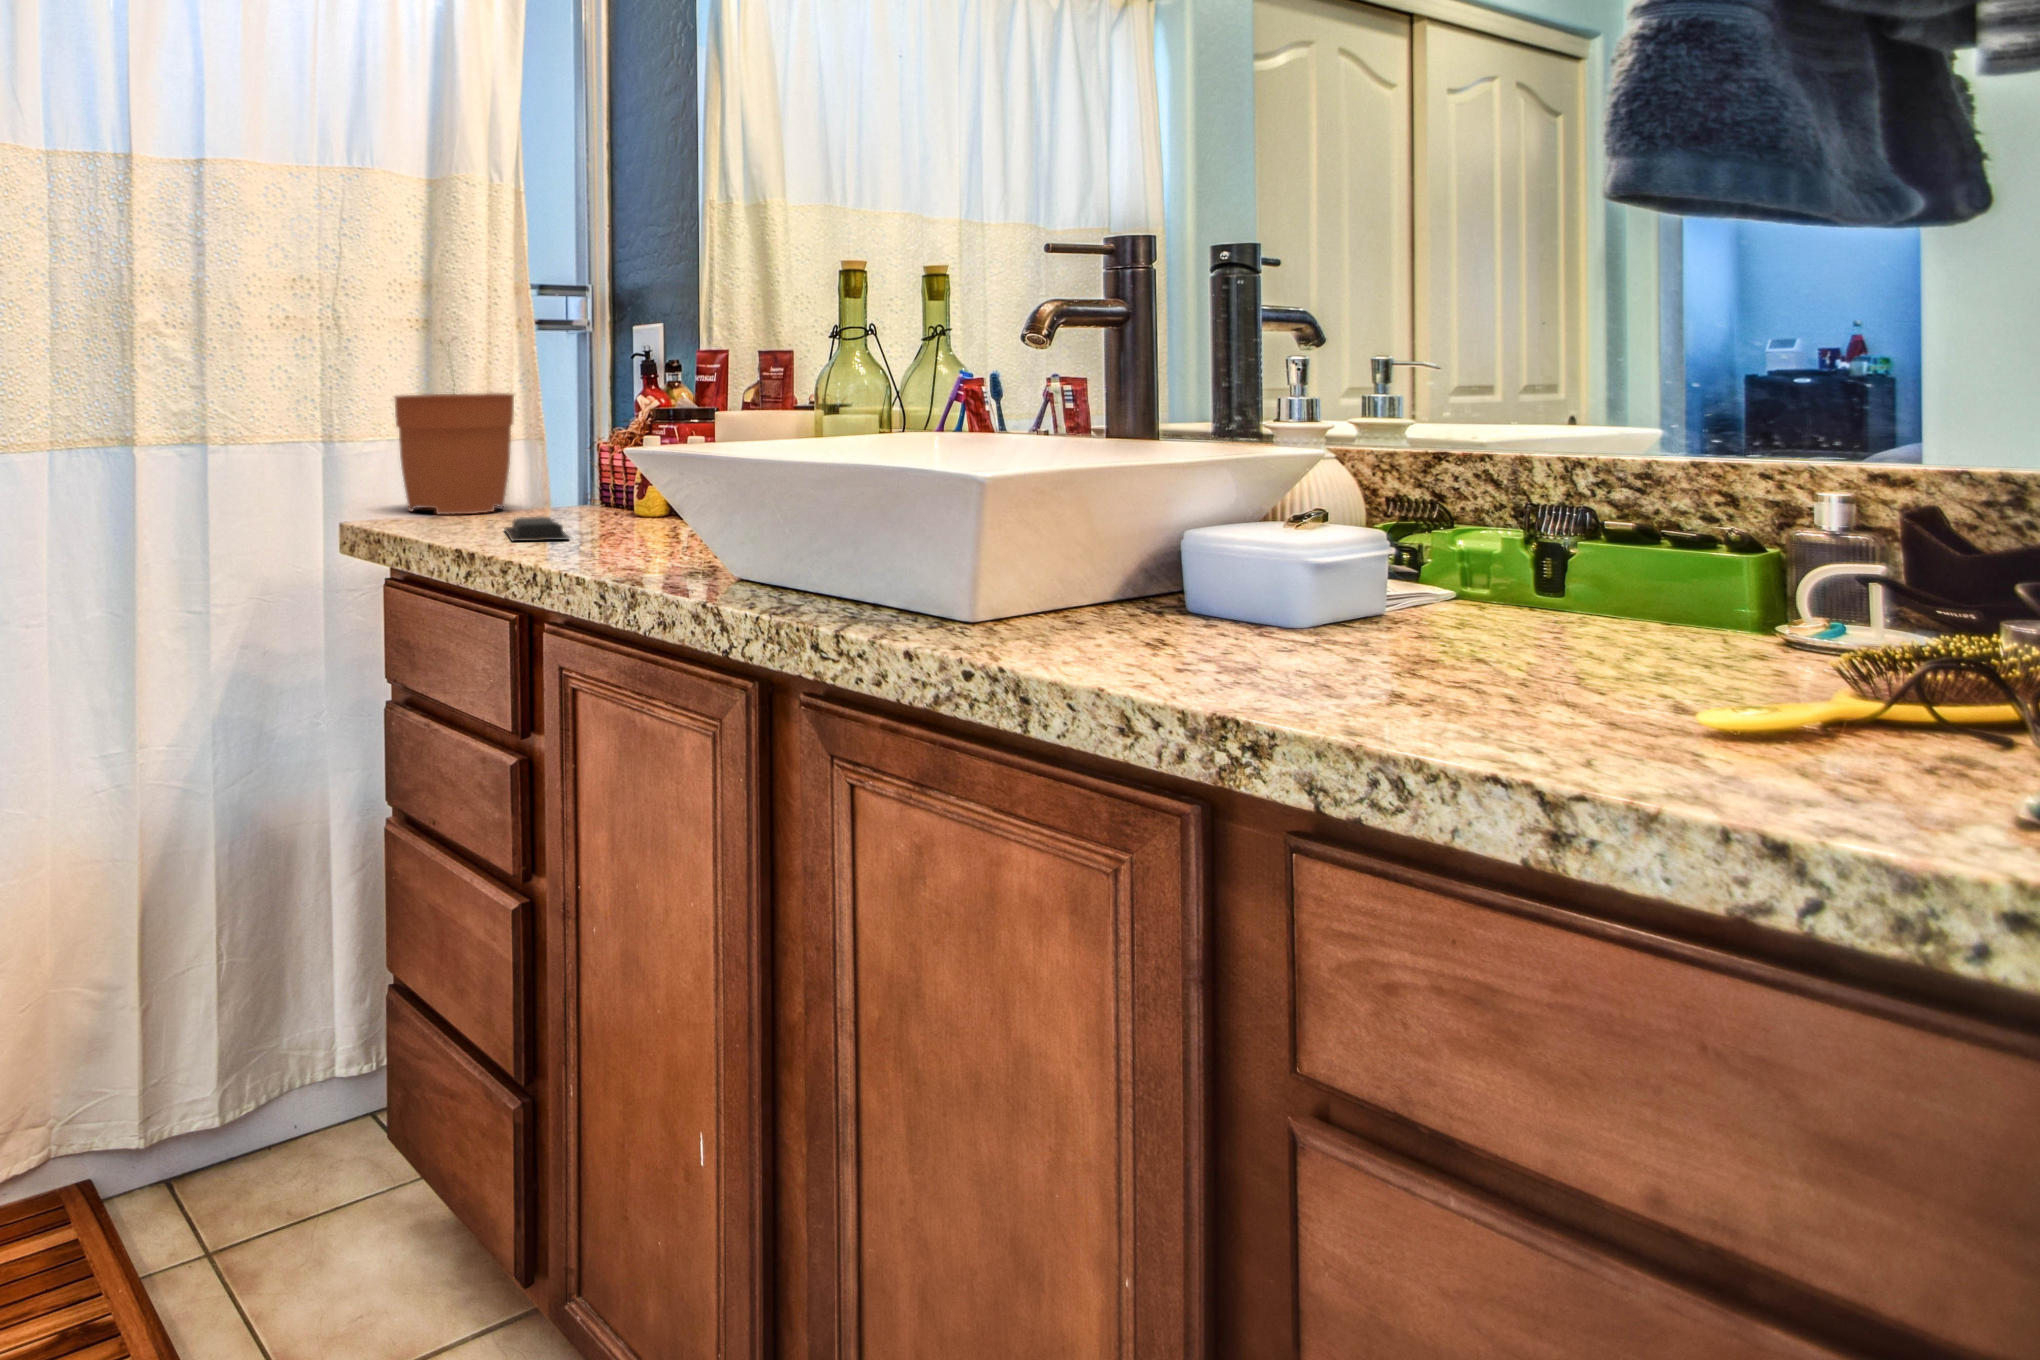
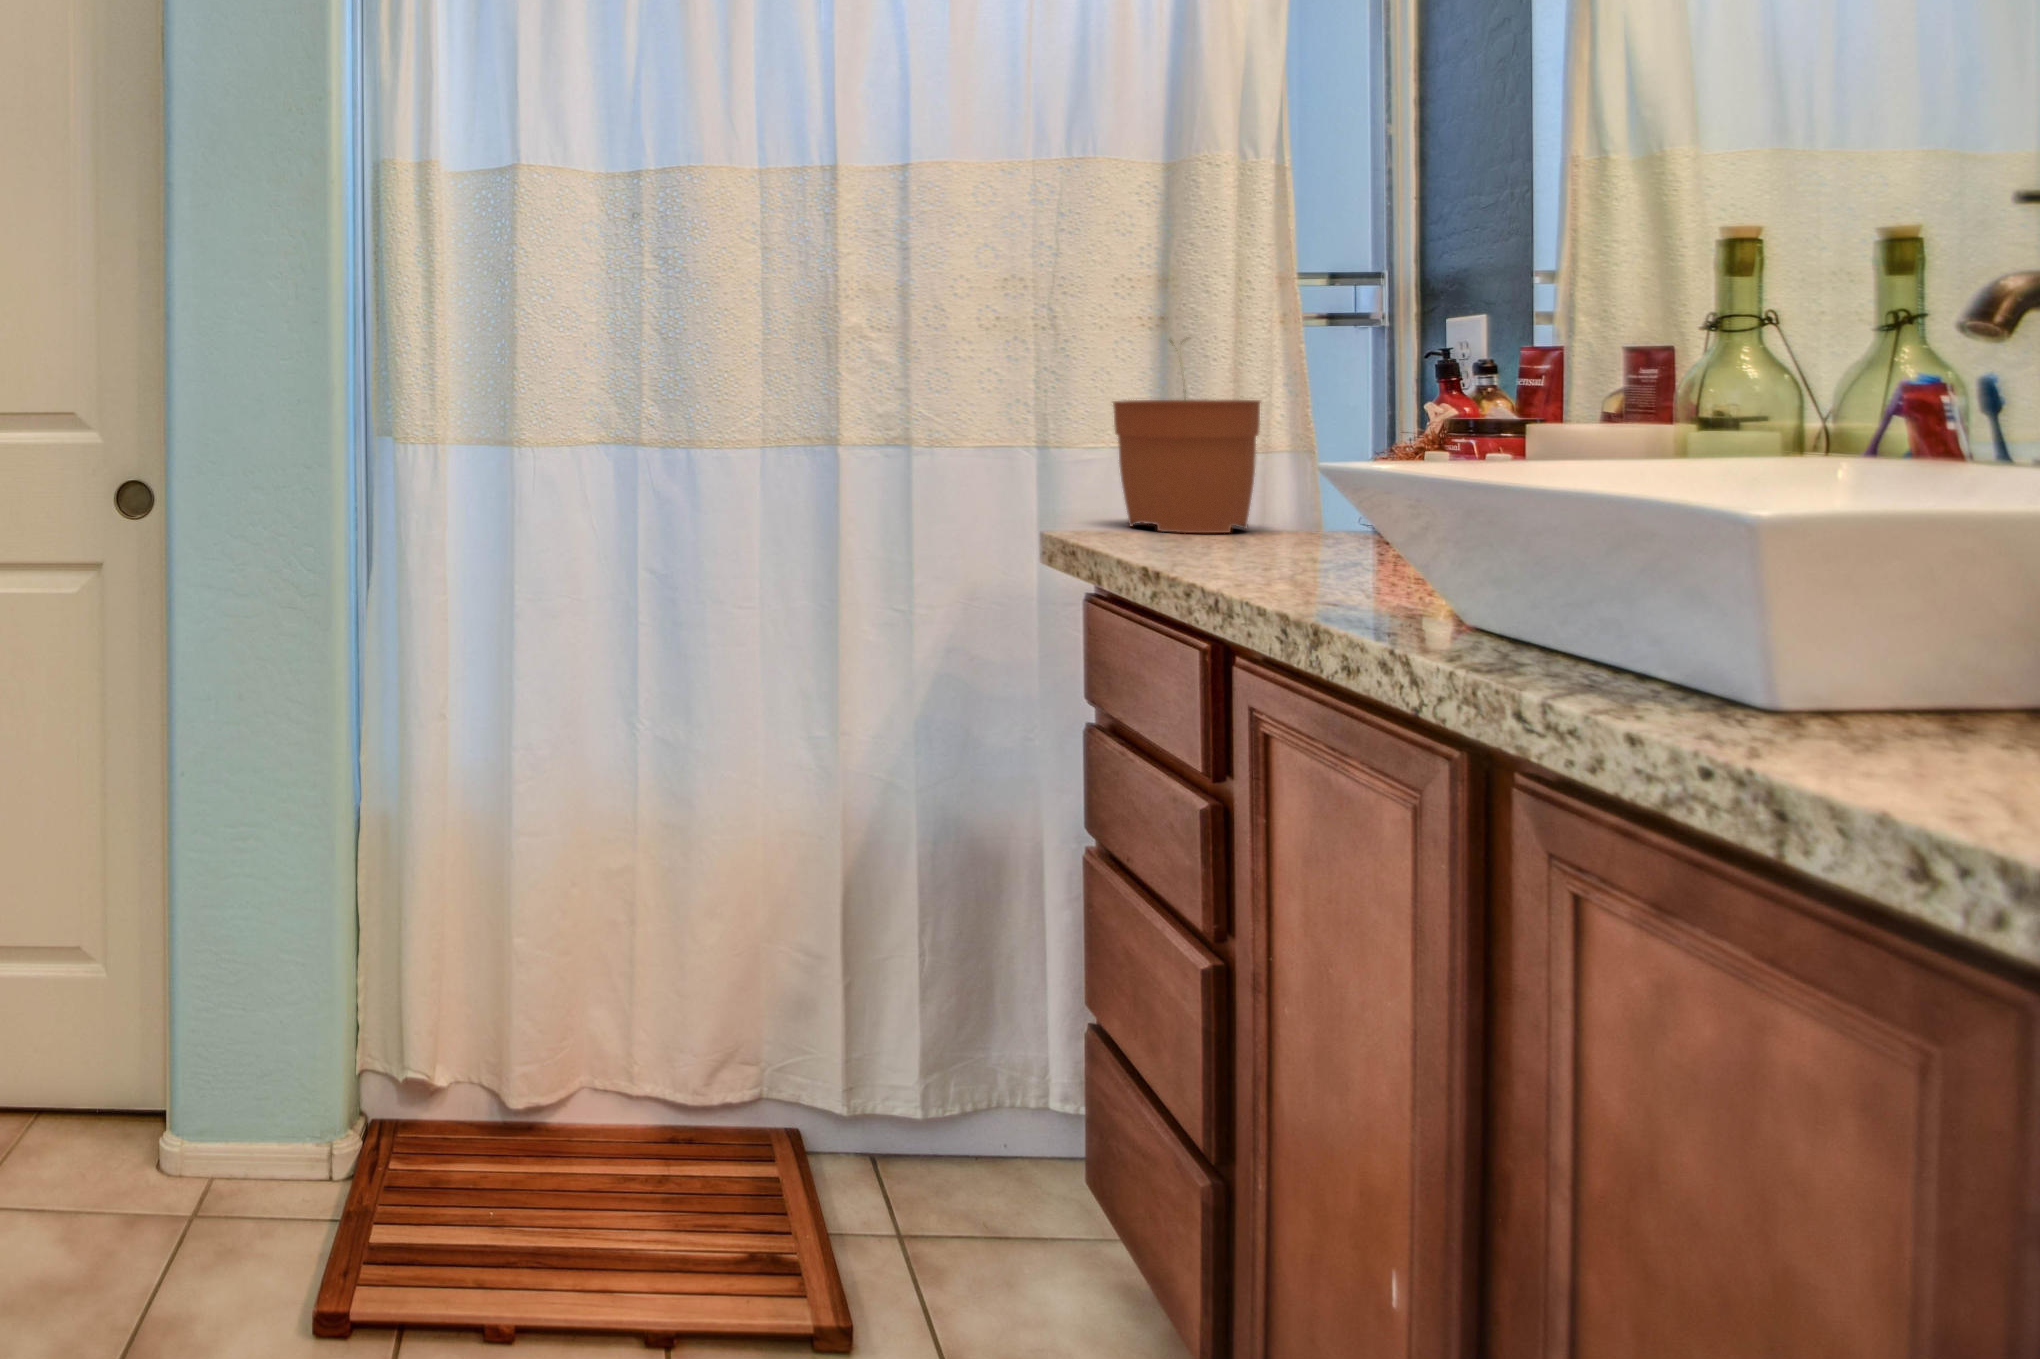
soap bar: present [505,516,569,541] -> none [1217,539,1292,568]

